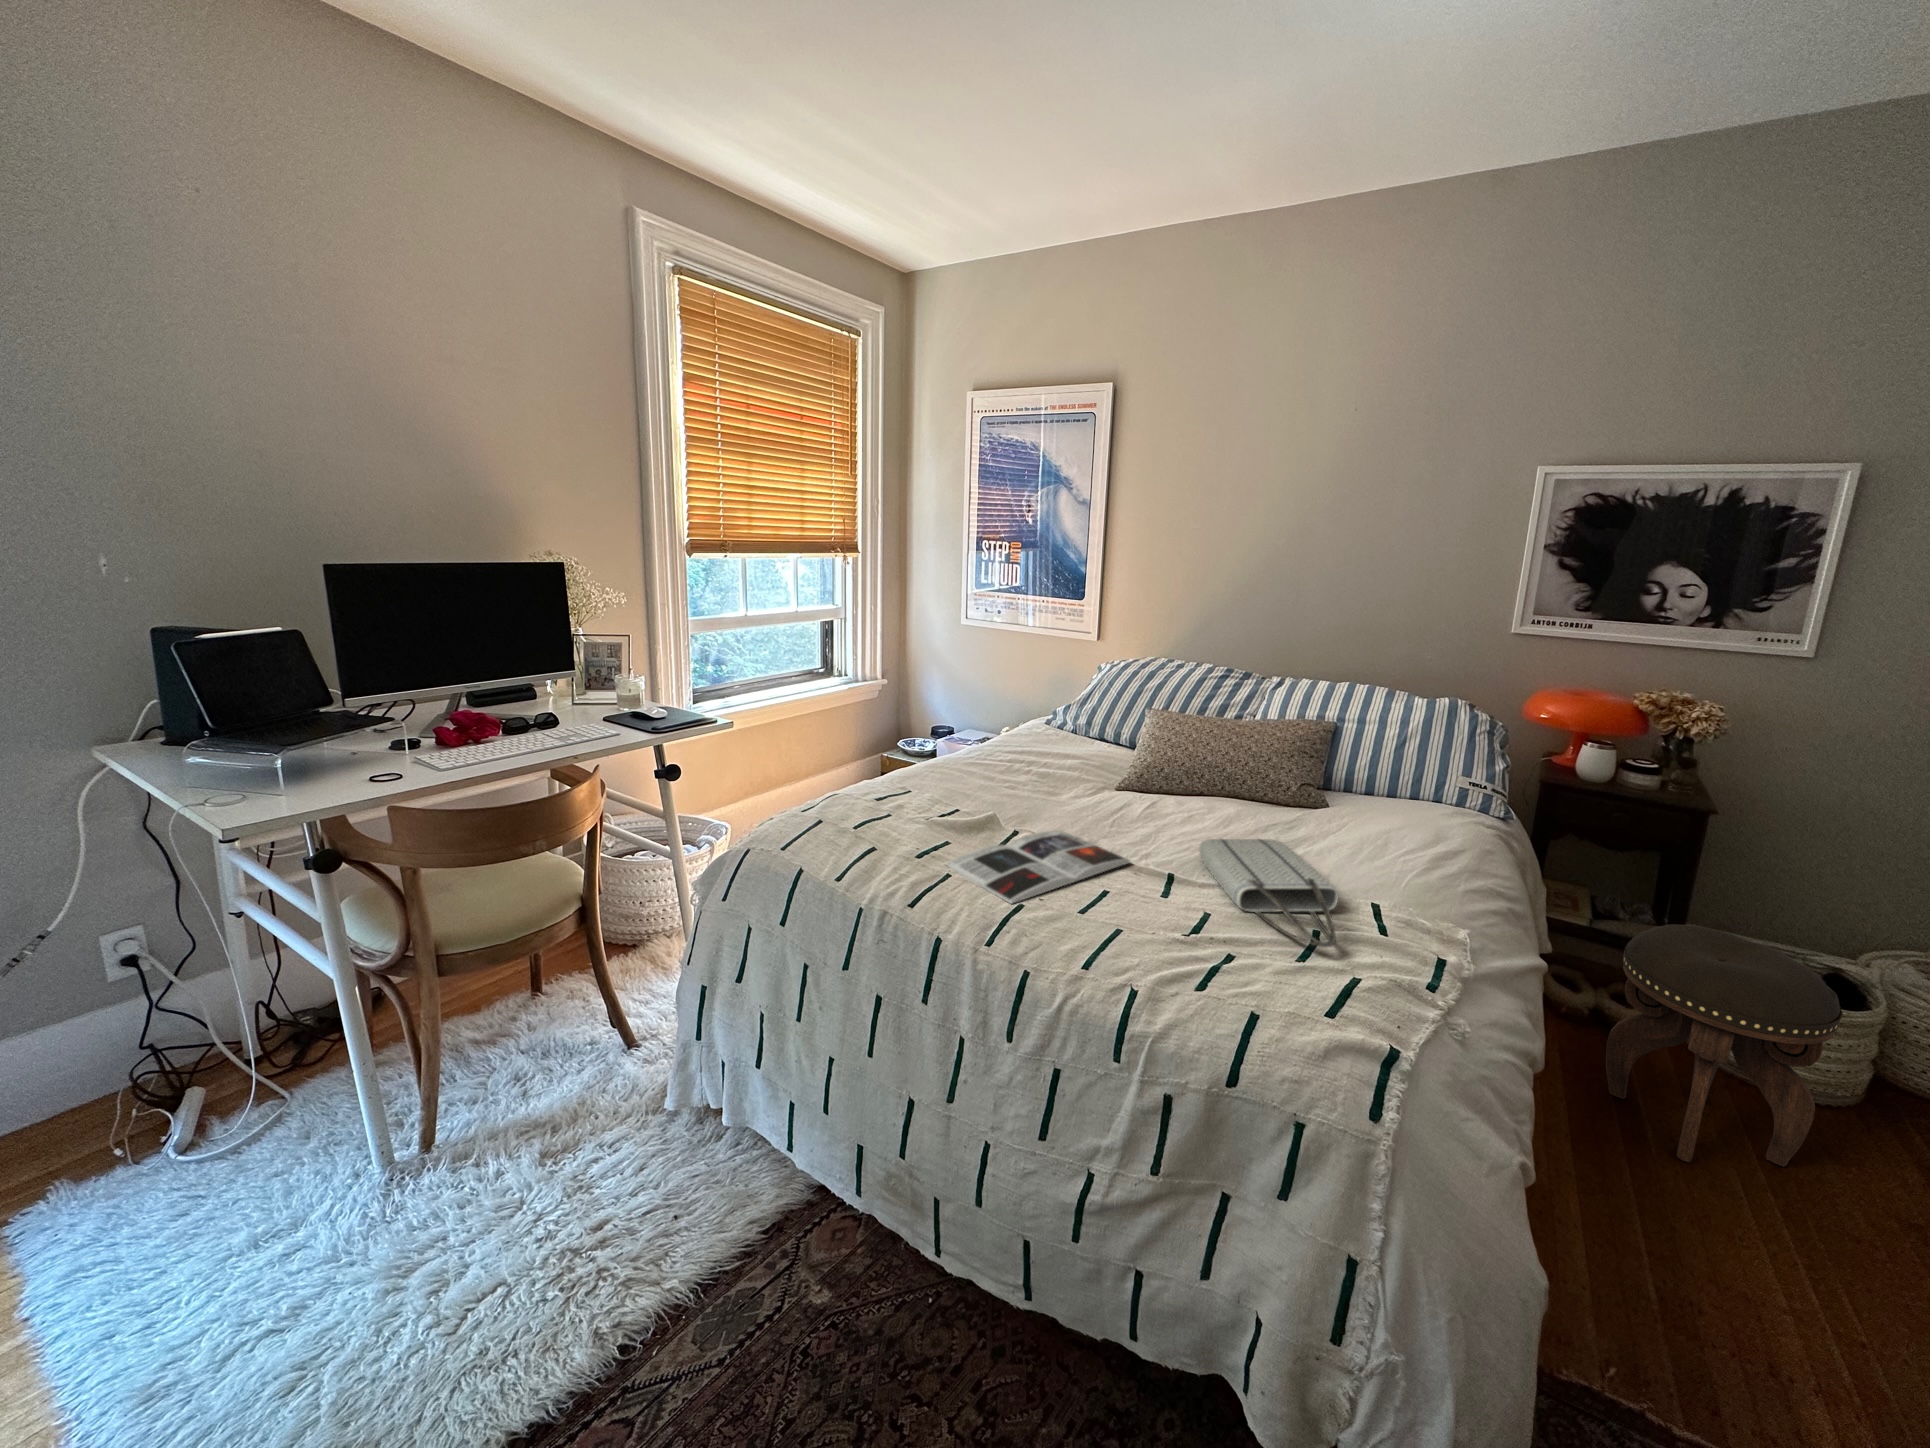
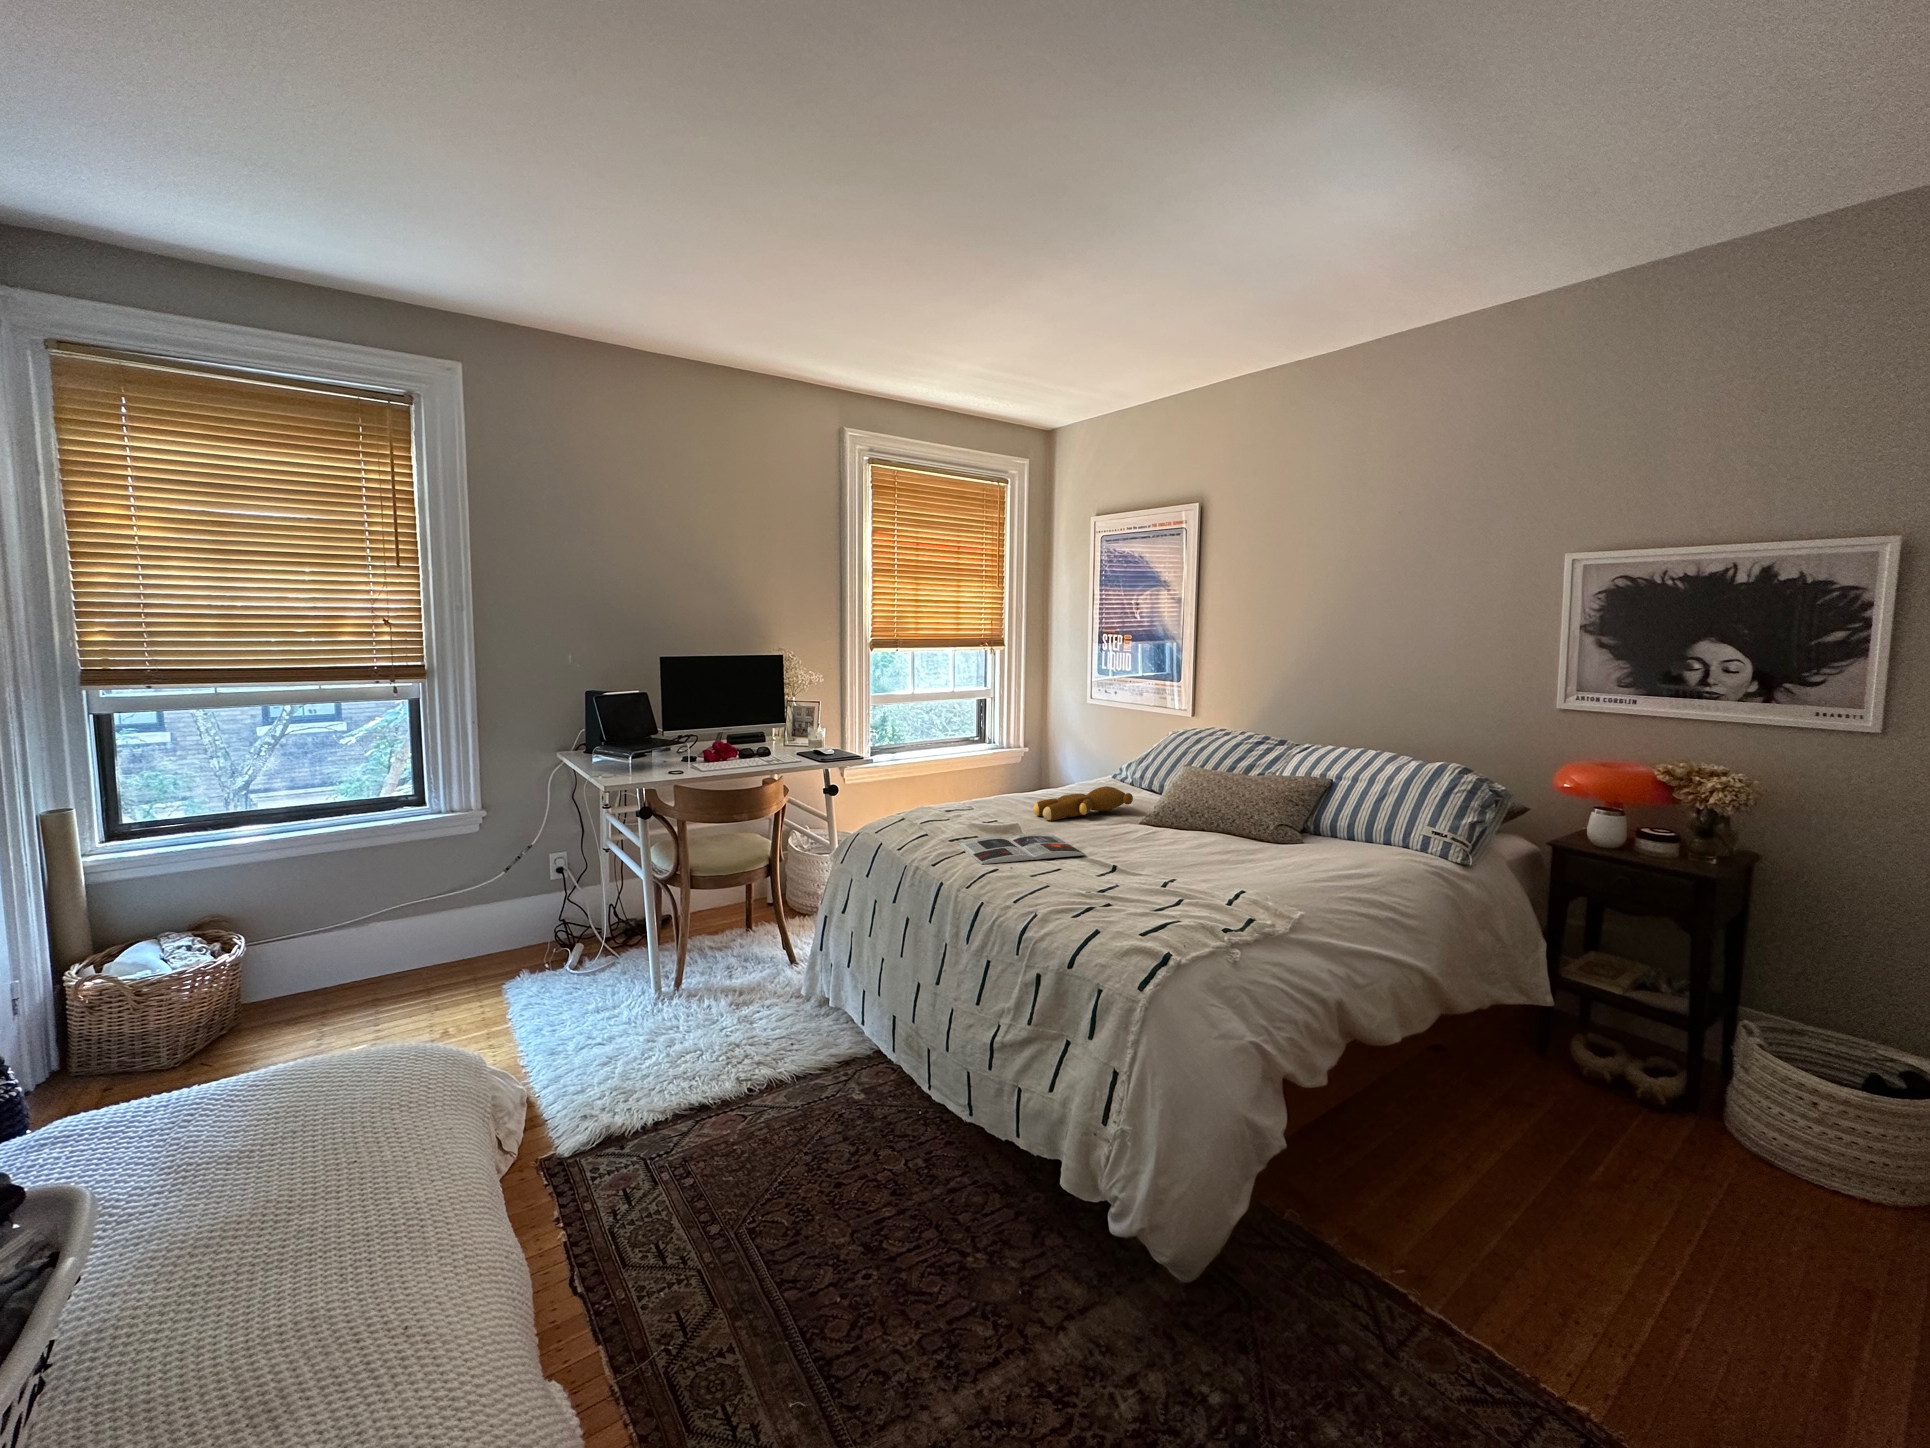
teddy bear: none [1002,746,1117,802] -> present [1033,786,1133,821]
tote bag: present [1199,839,1338,947] -> none [1132,846,1210,902]
footstool: present [1606,924,1843,1167] -> none [1576,979,1791,1228]

